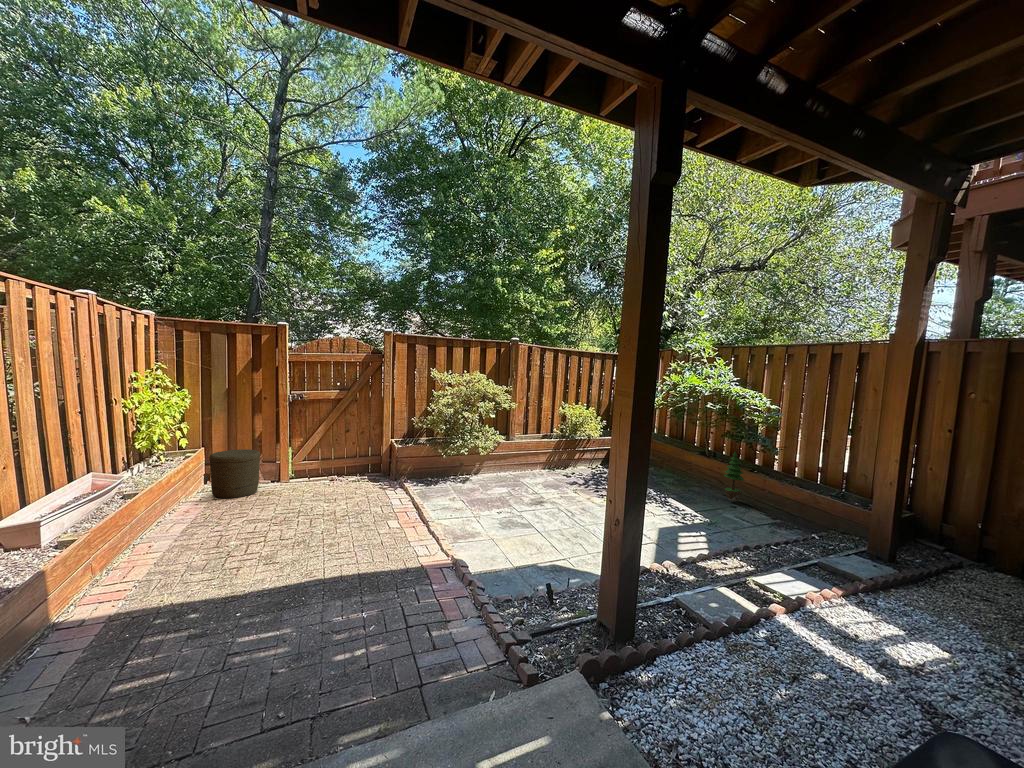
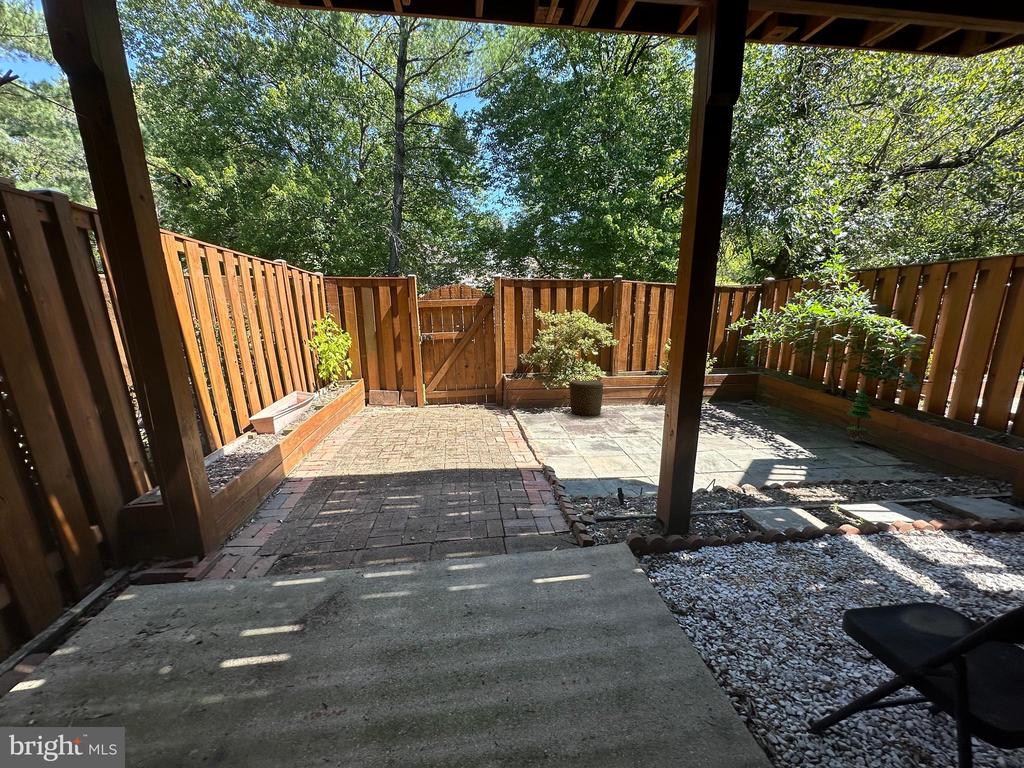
woven basket: present [209,449,260,499] -> present [570,380,603,416]

